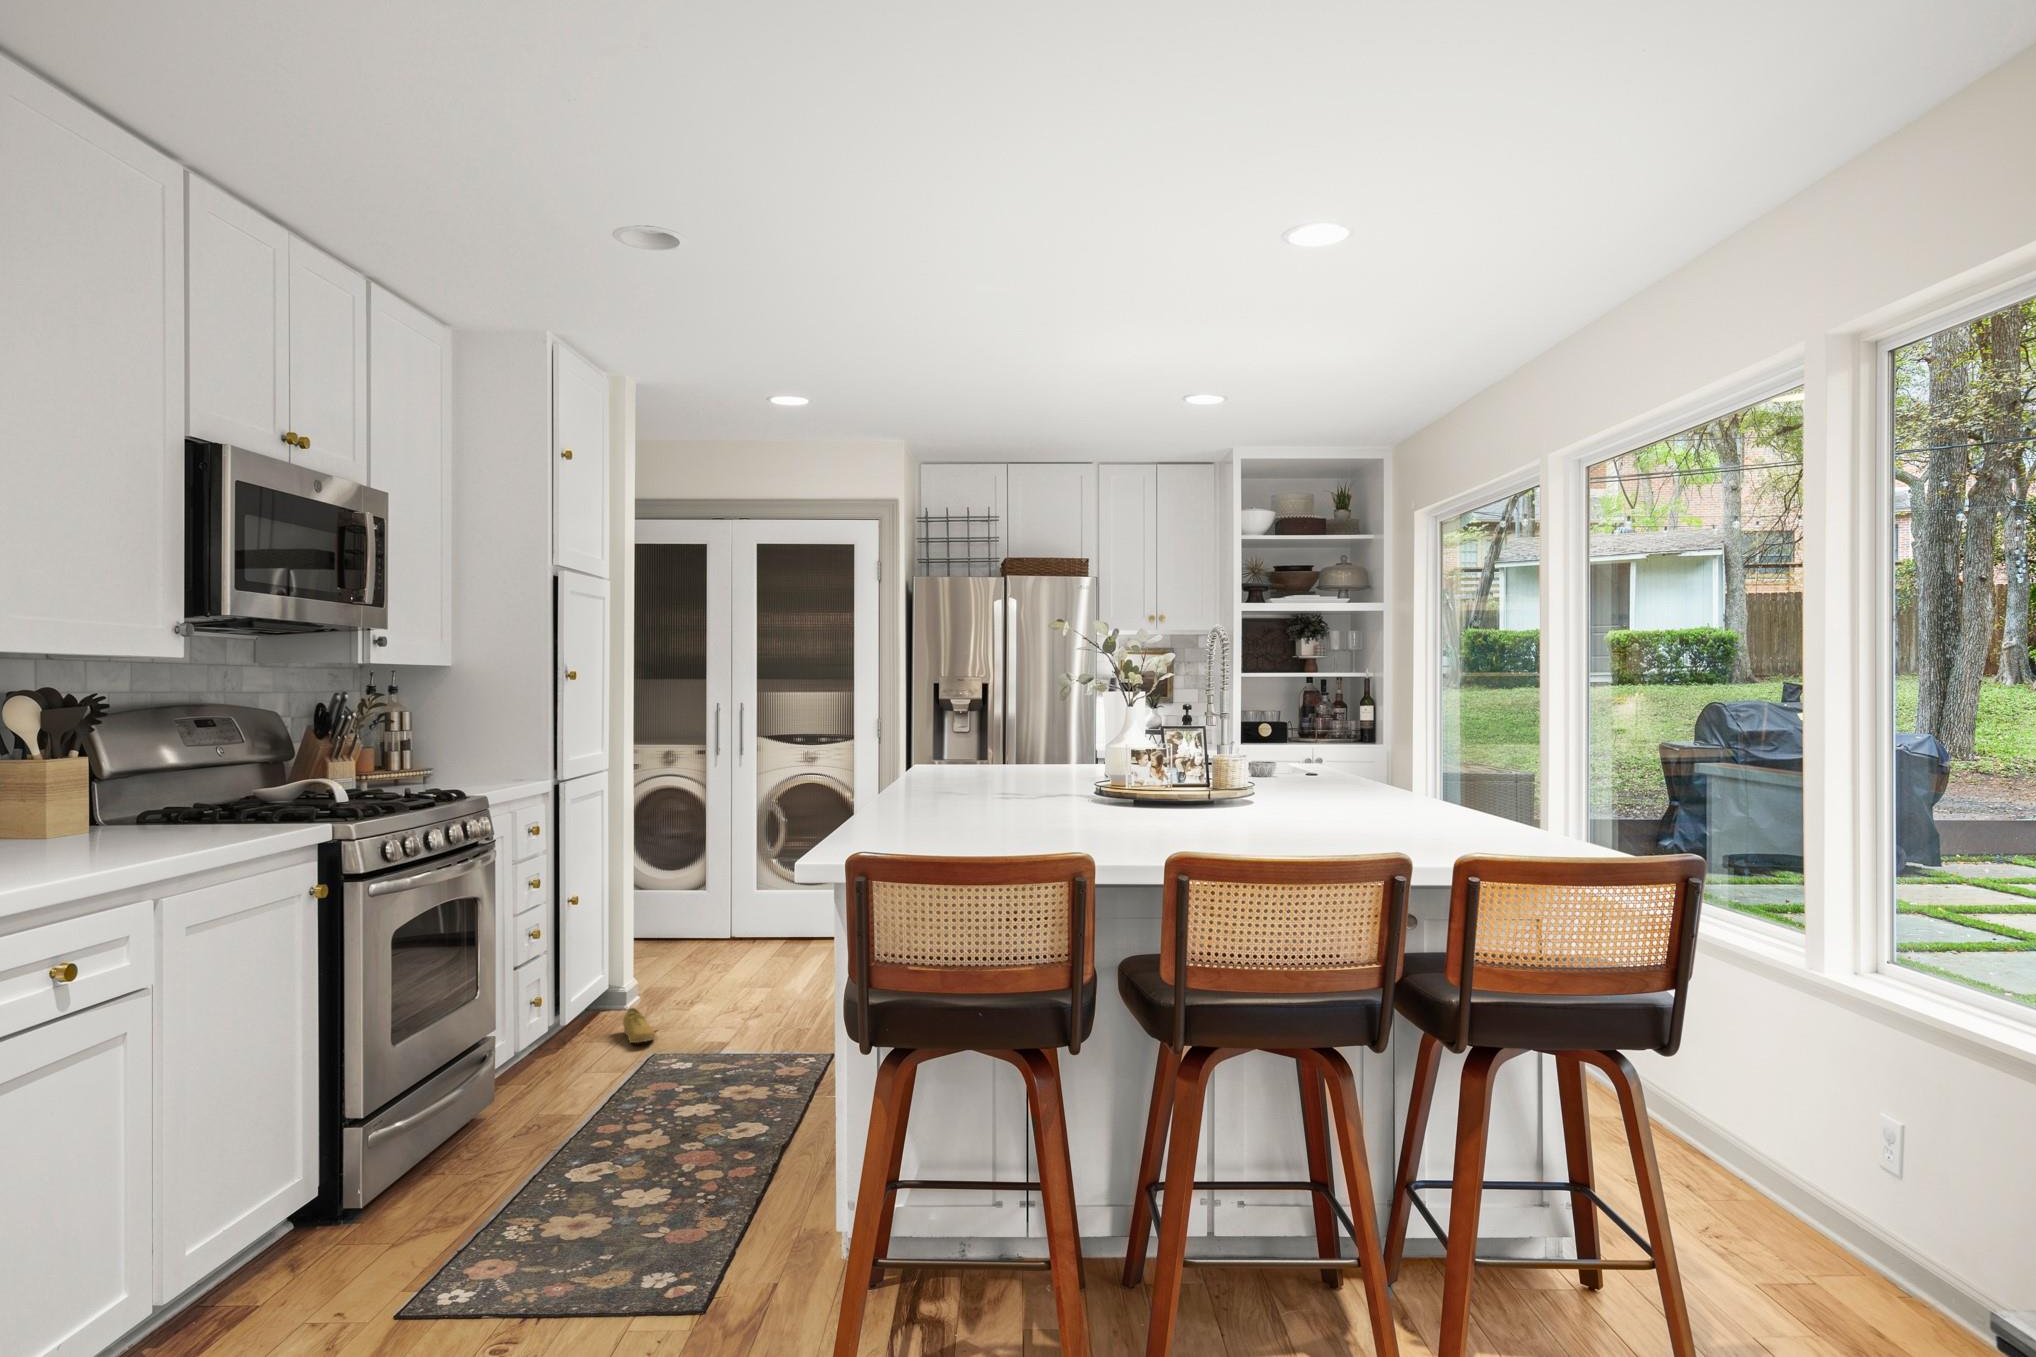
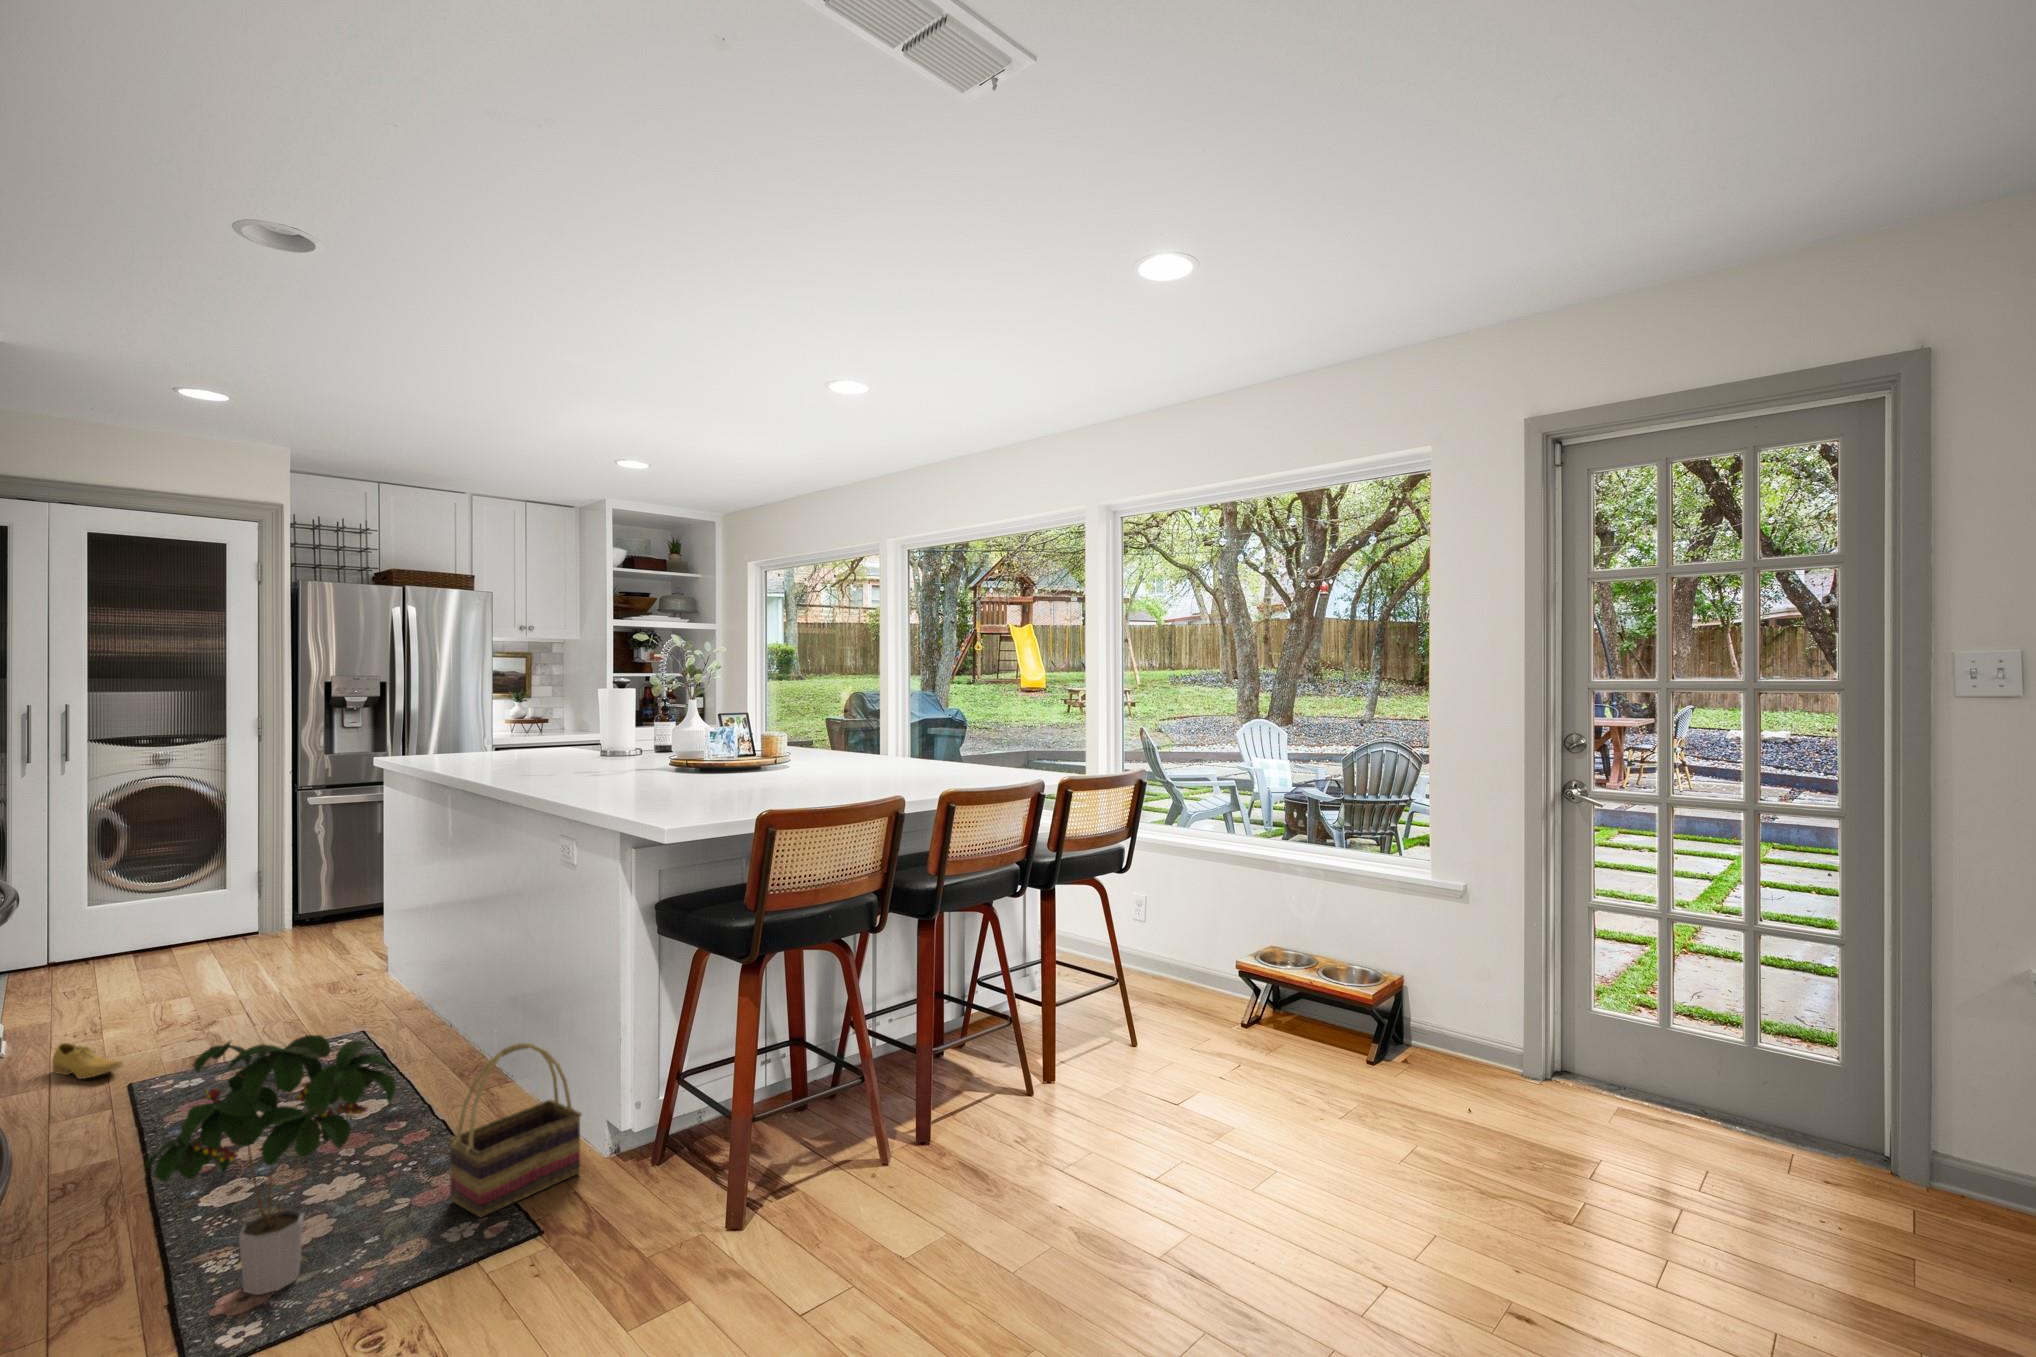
potted plant: none [438,1025,588,1286] -> present [145,1035,395,1295]
basket: none [677,1092,808,1280] -> present [449,1043,581,1217]

